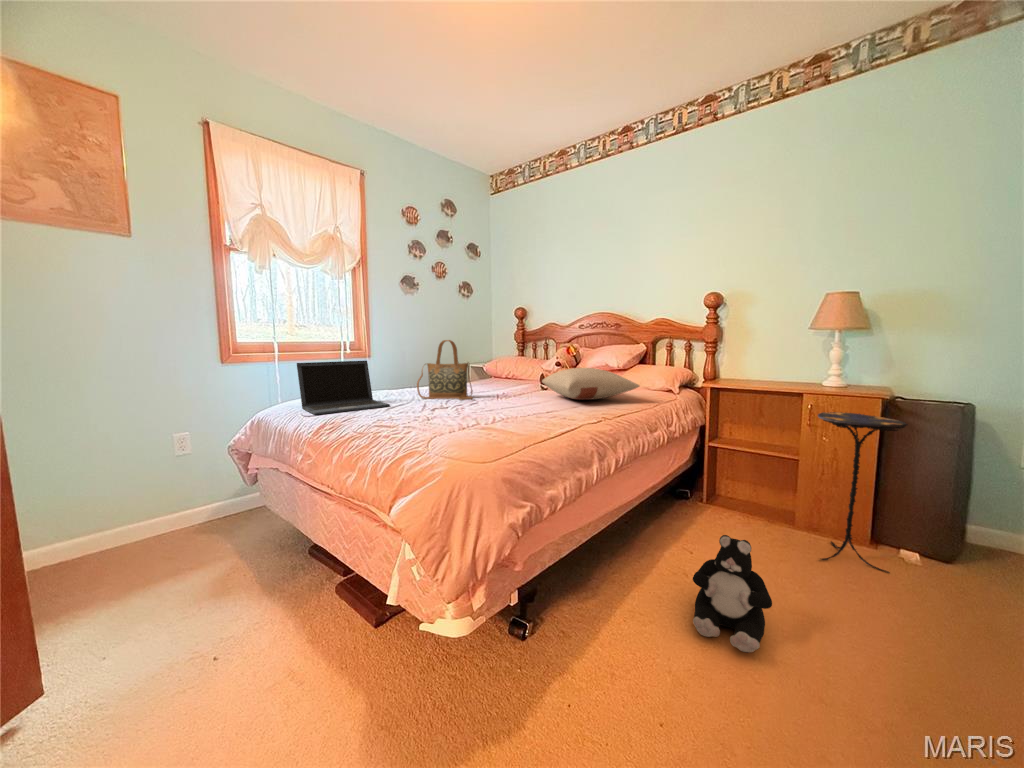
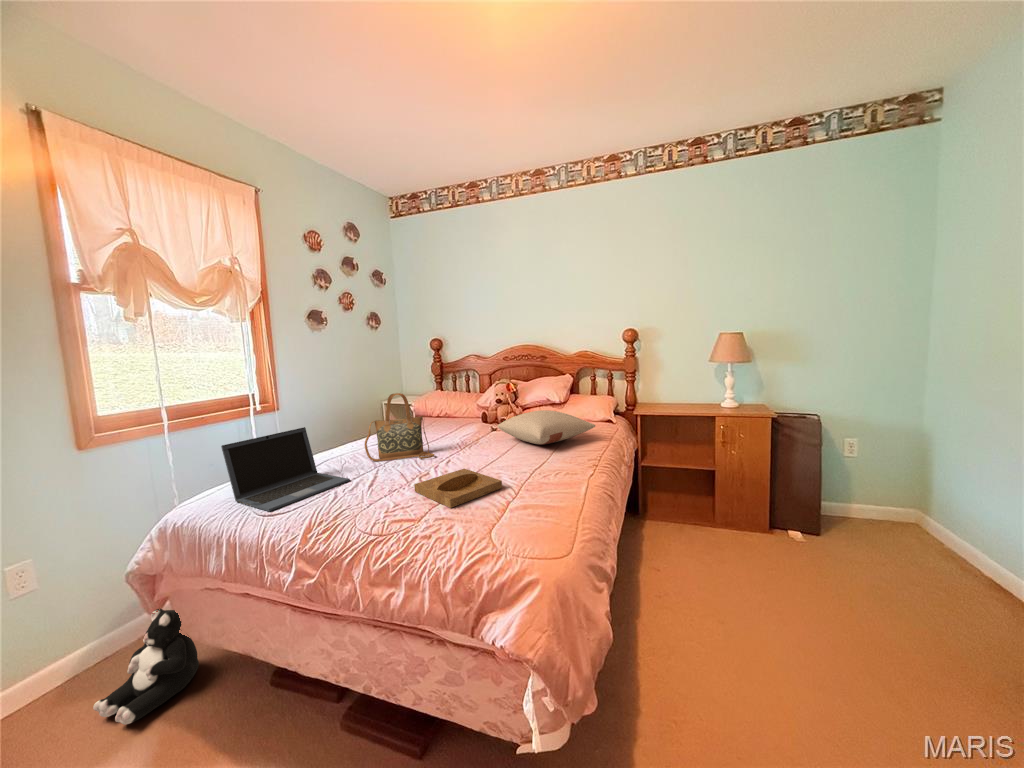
tray: none [428,405,502,427] -> present [414,469,502,508]
side table: present [818,412,908,572] -> none [732,432,794,555]
plush toy: present [693,535,772,652] -> present [93,609,199,725]

